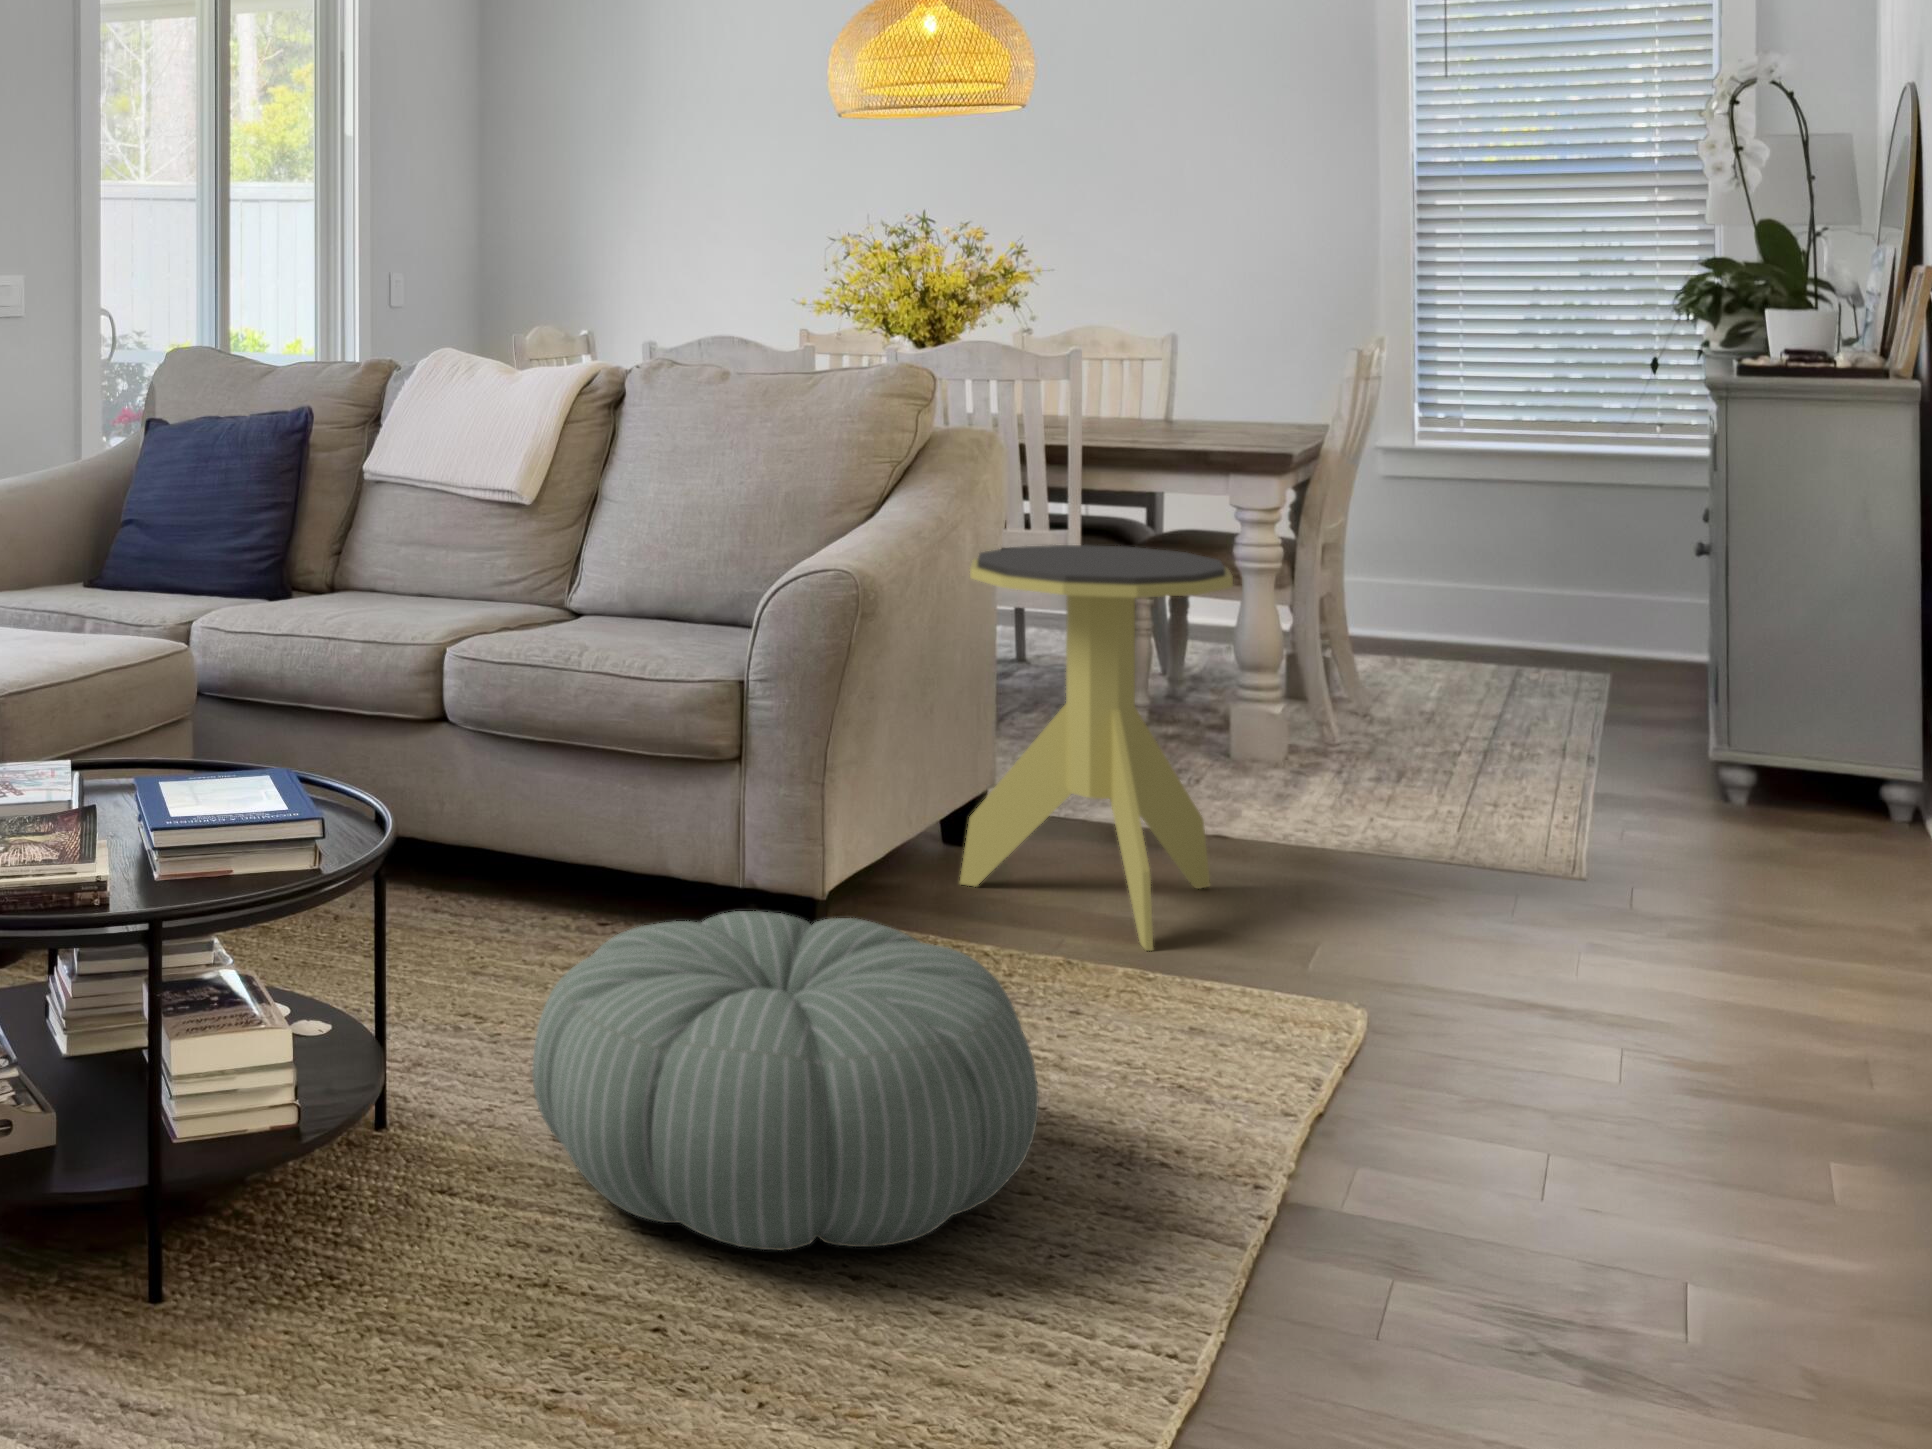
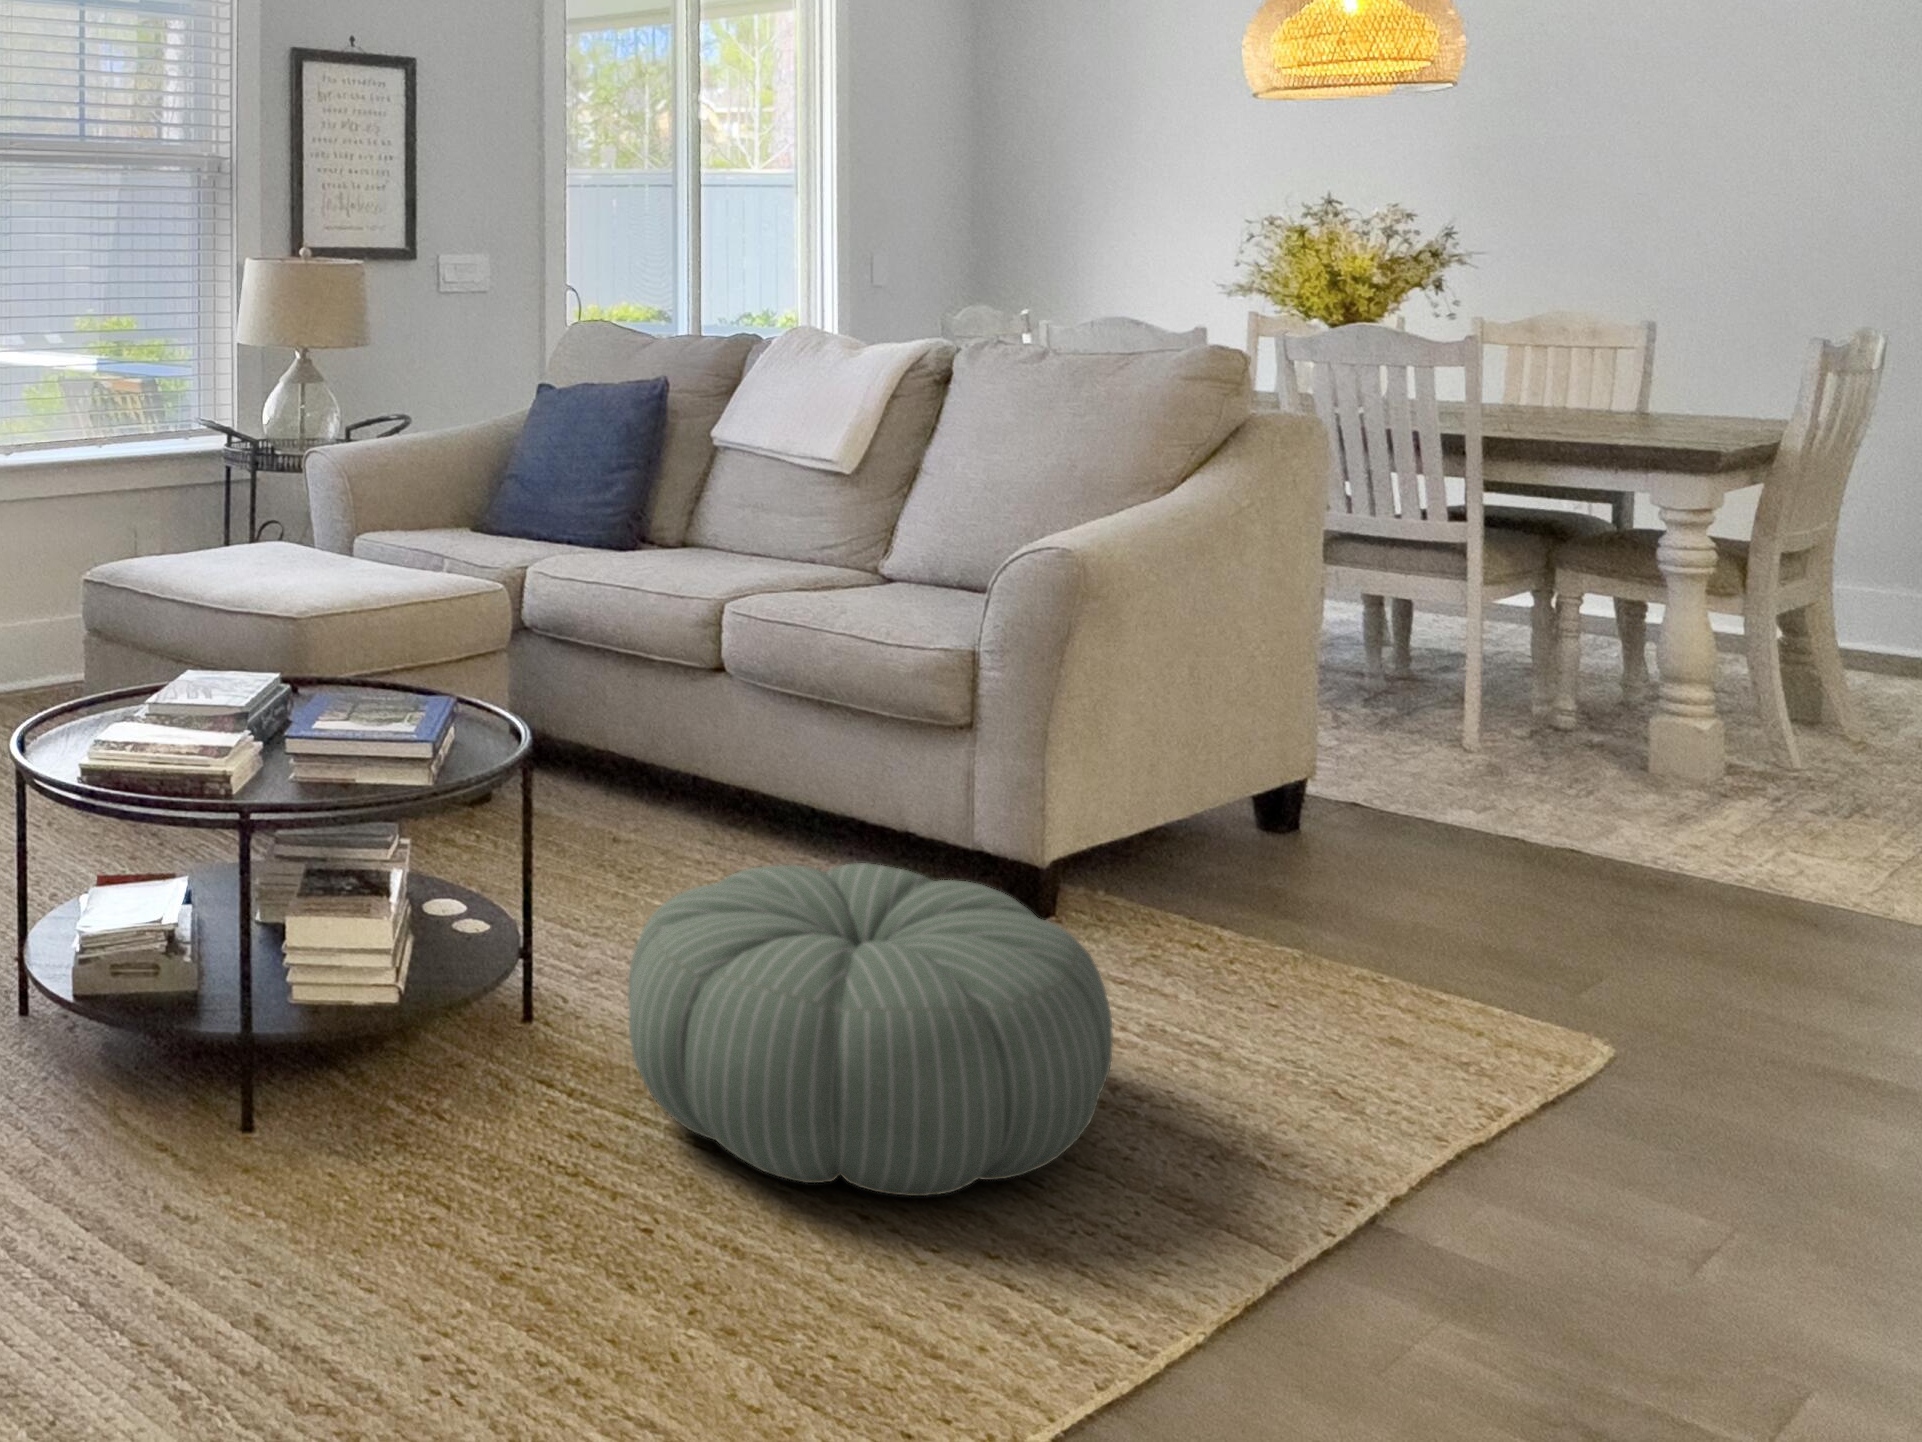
side table: present [960,545,1233,951] -> none [1238,535,1535,960]

